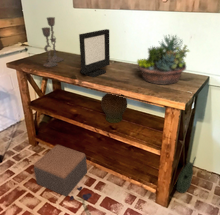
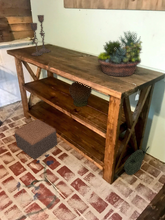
picture frame: present [79,29,110,77] -> none [50,25,80,66]

